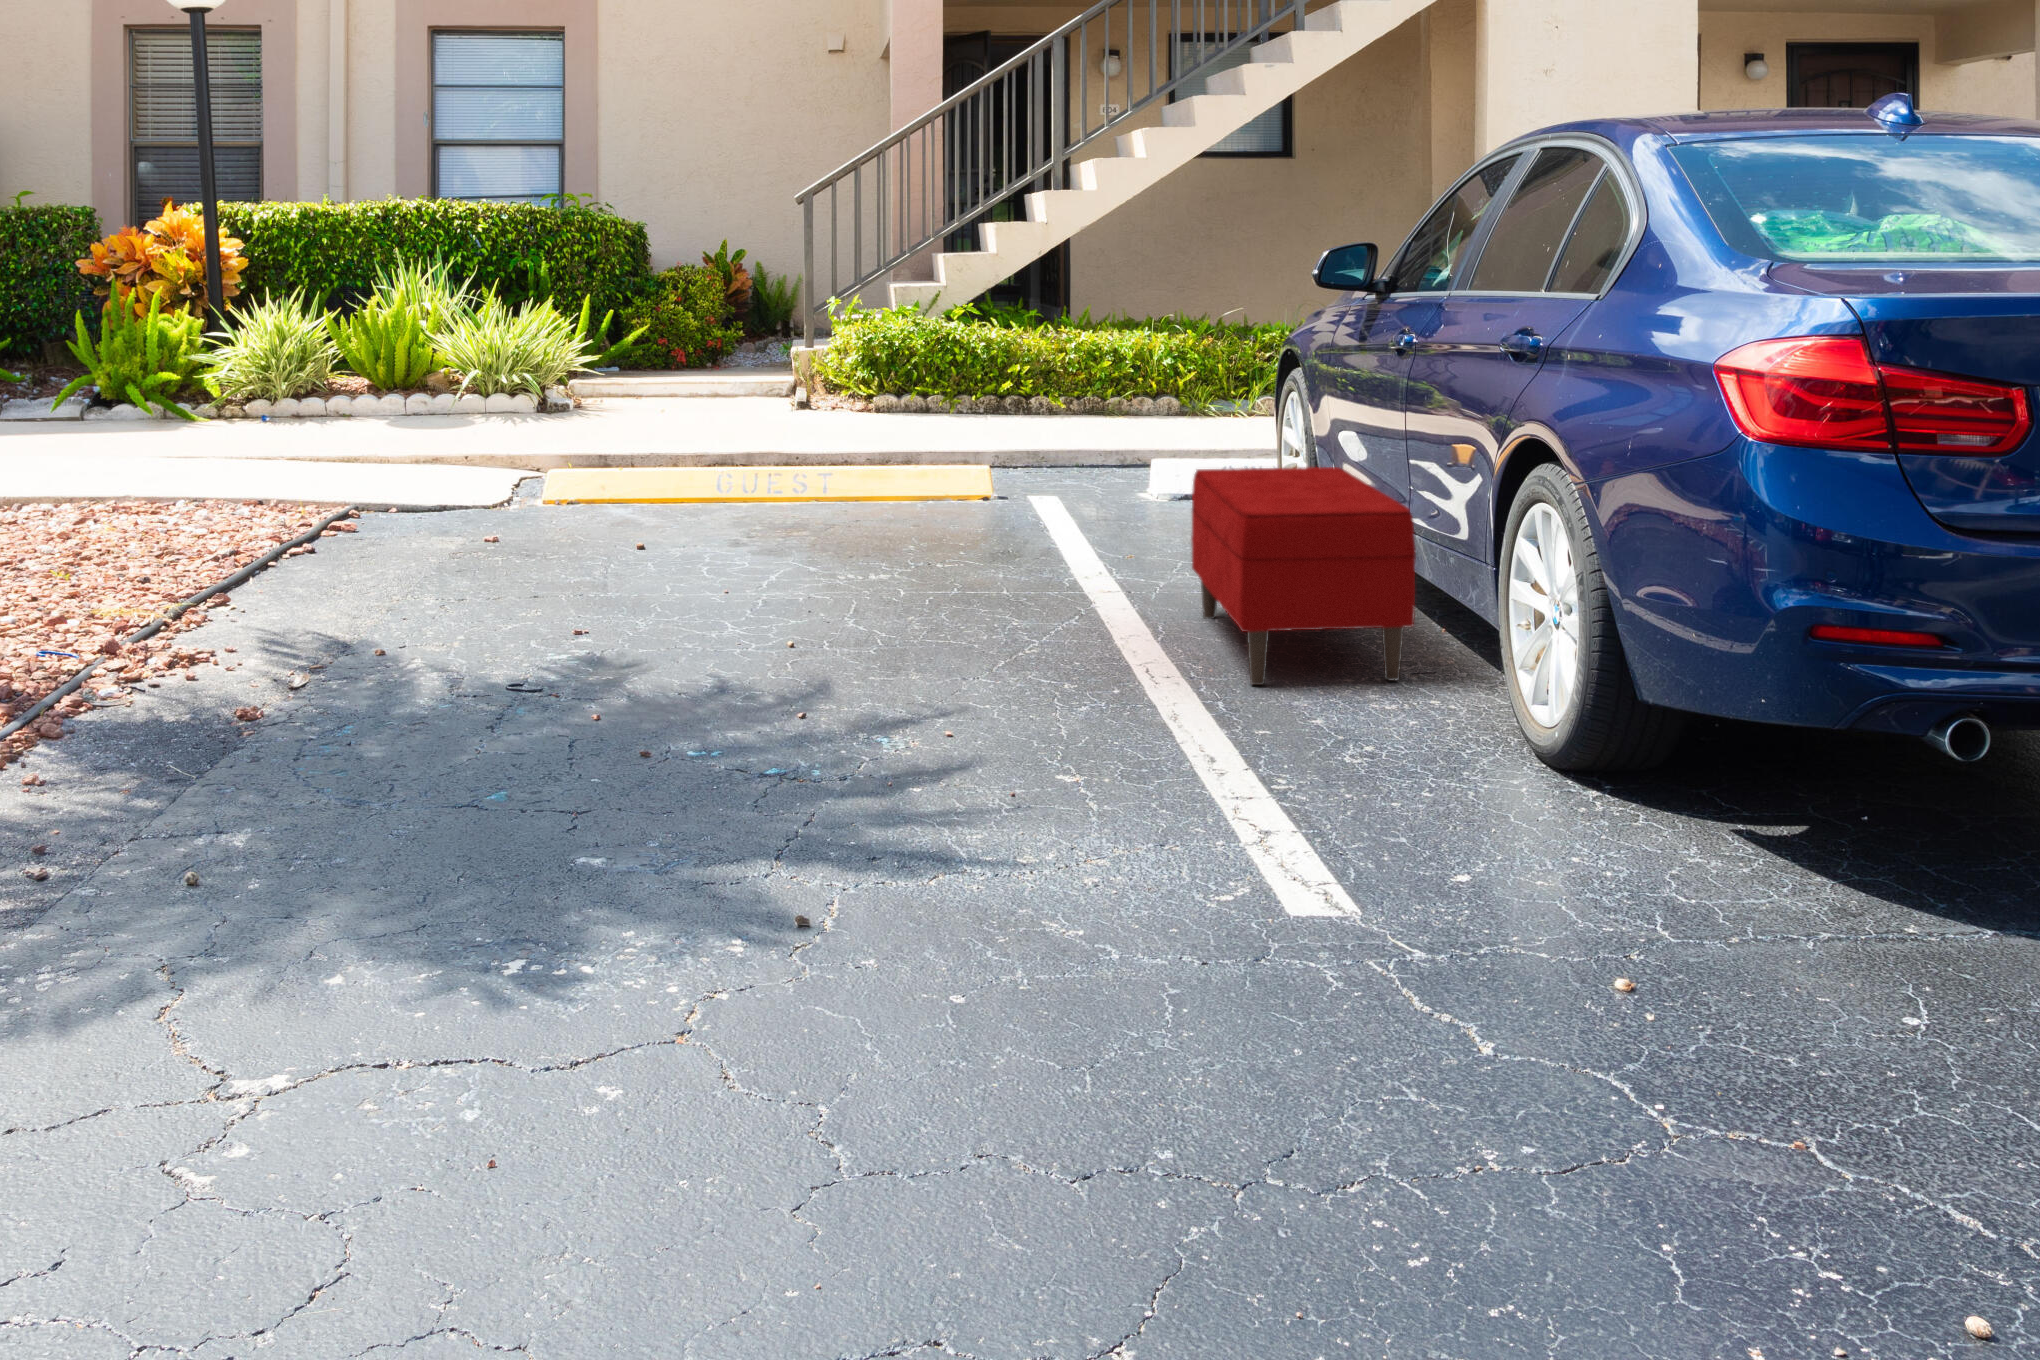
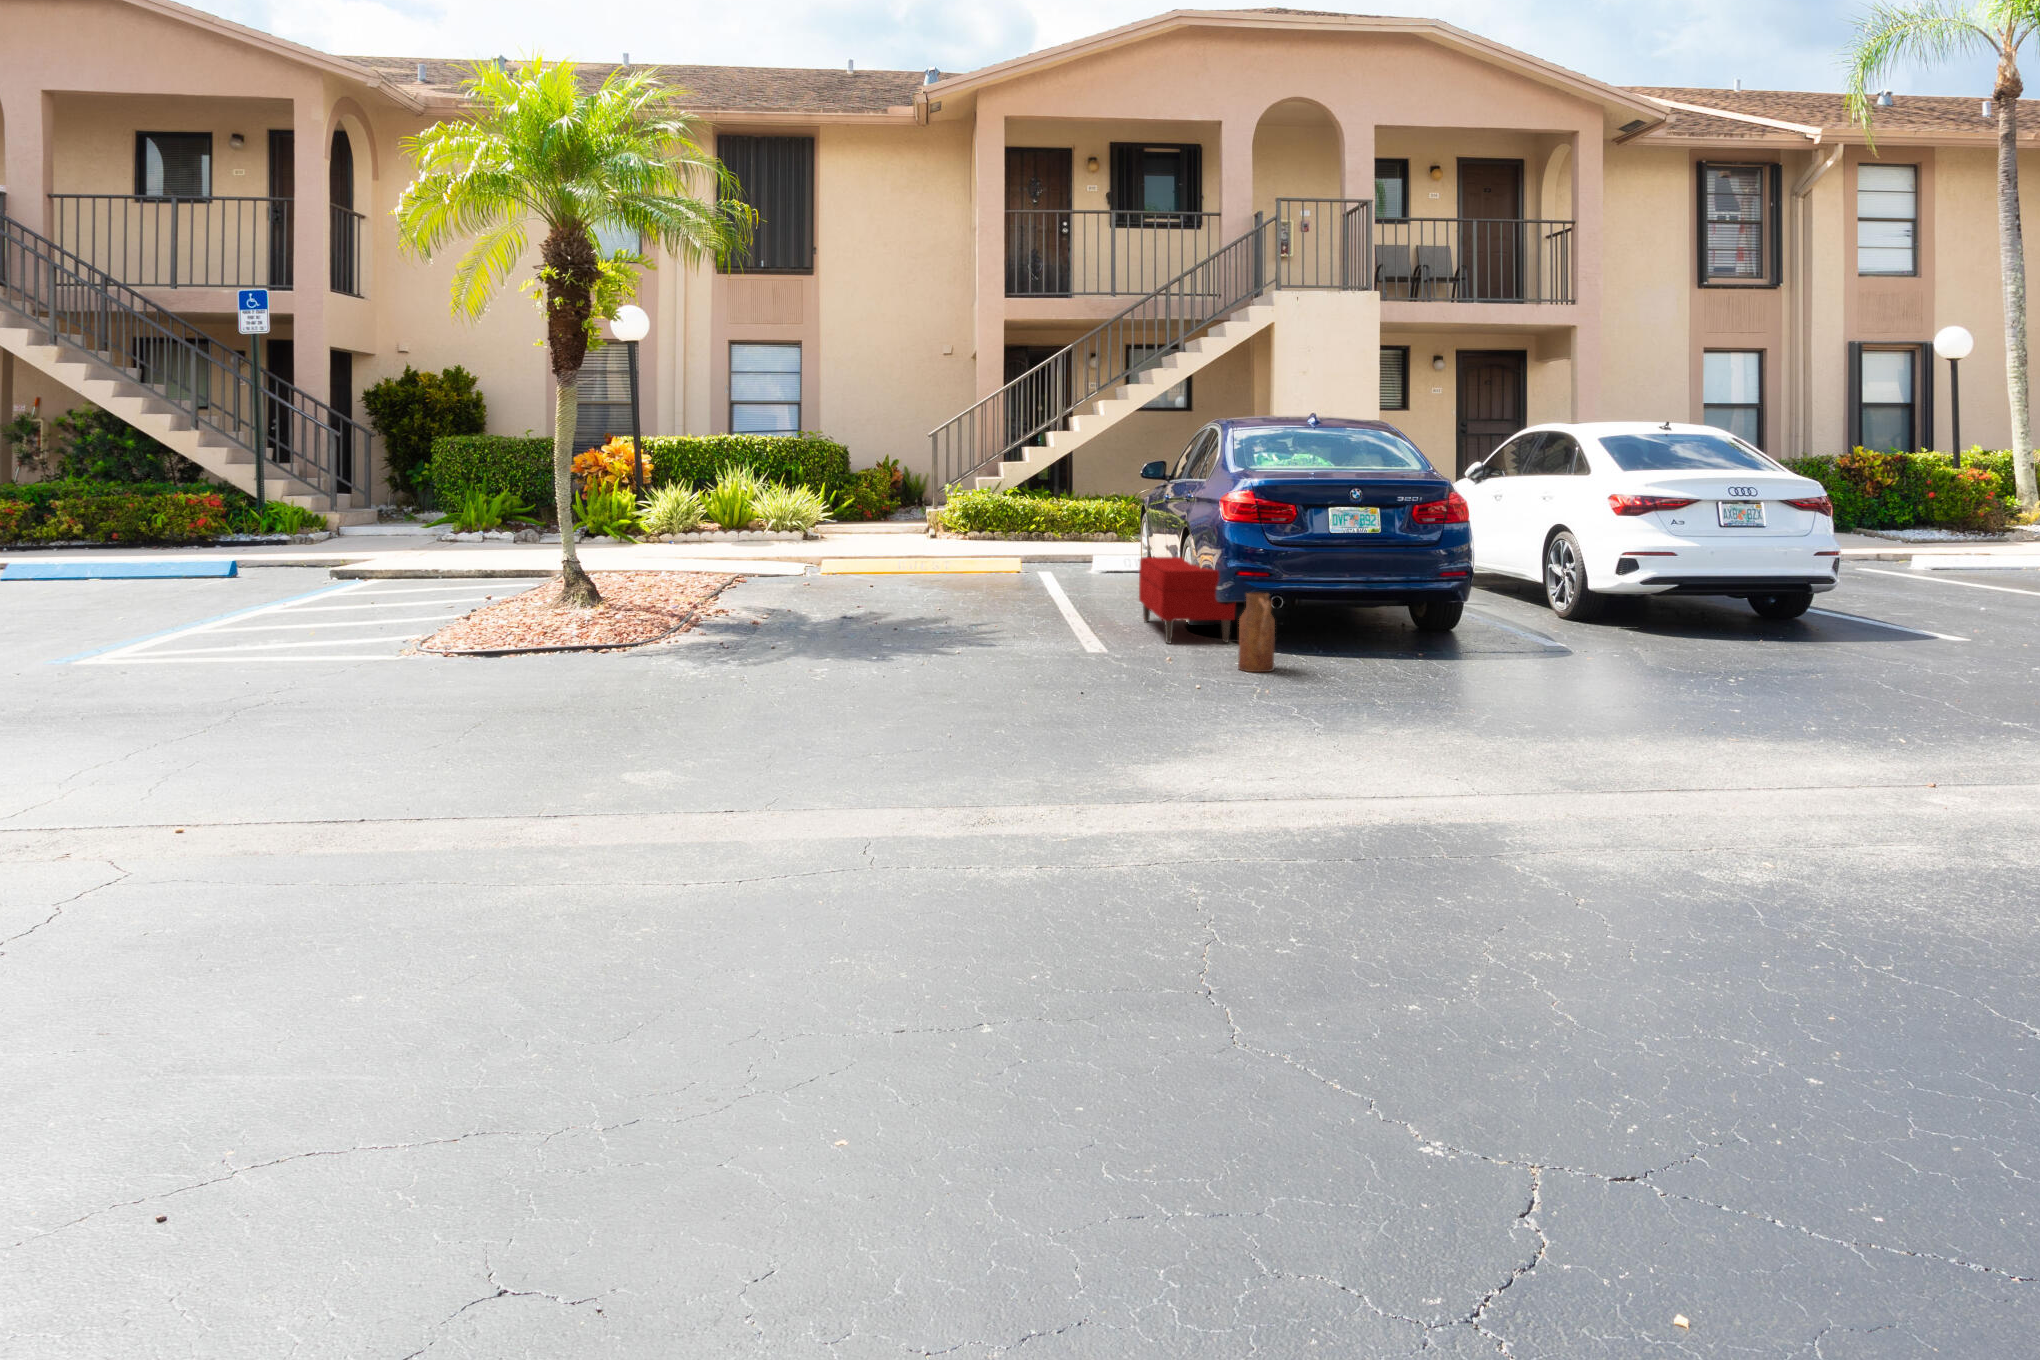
watering can: none [1428,578,1519,783] -> present [1238,593,1275,672]

